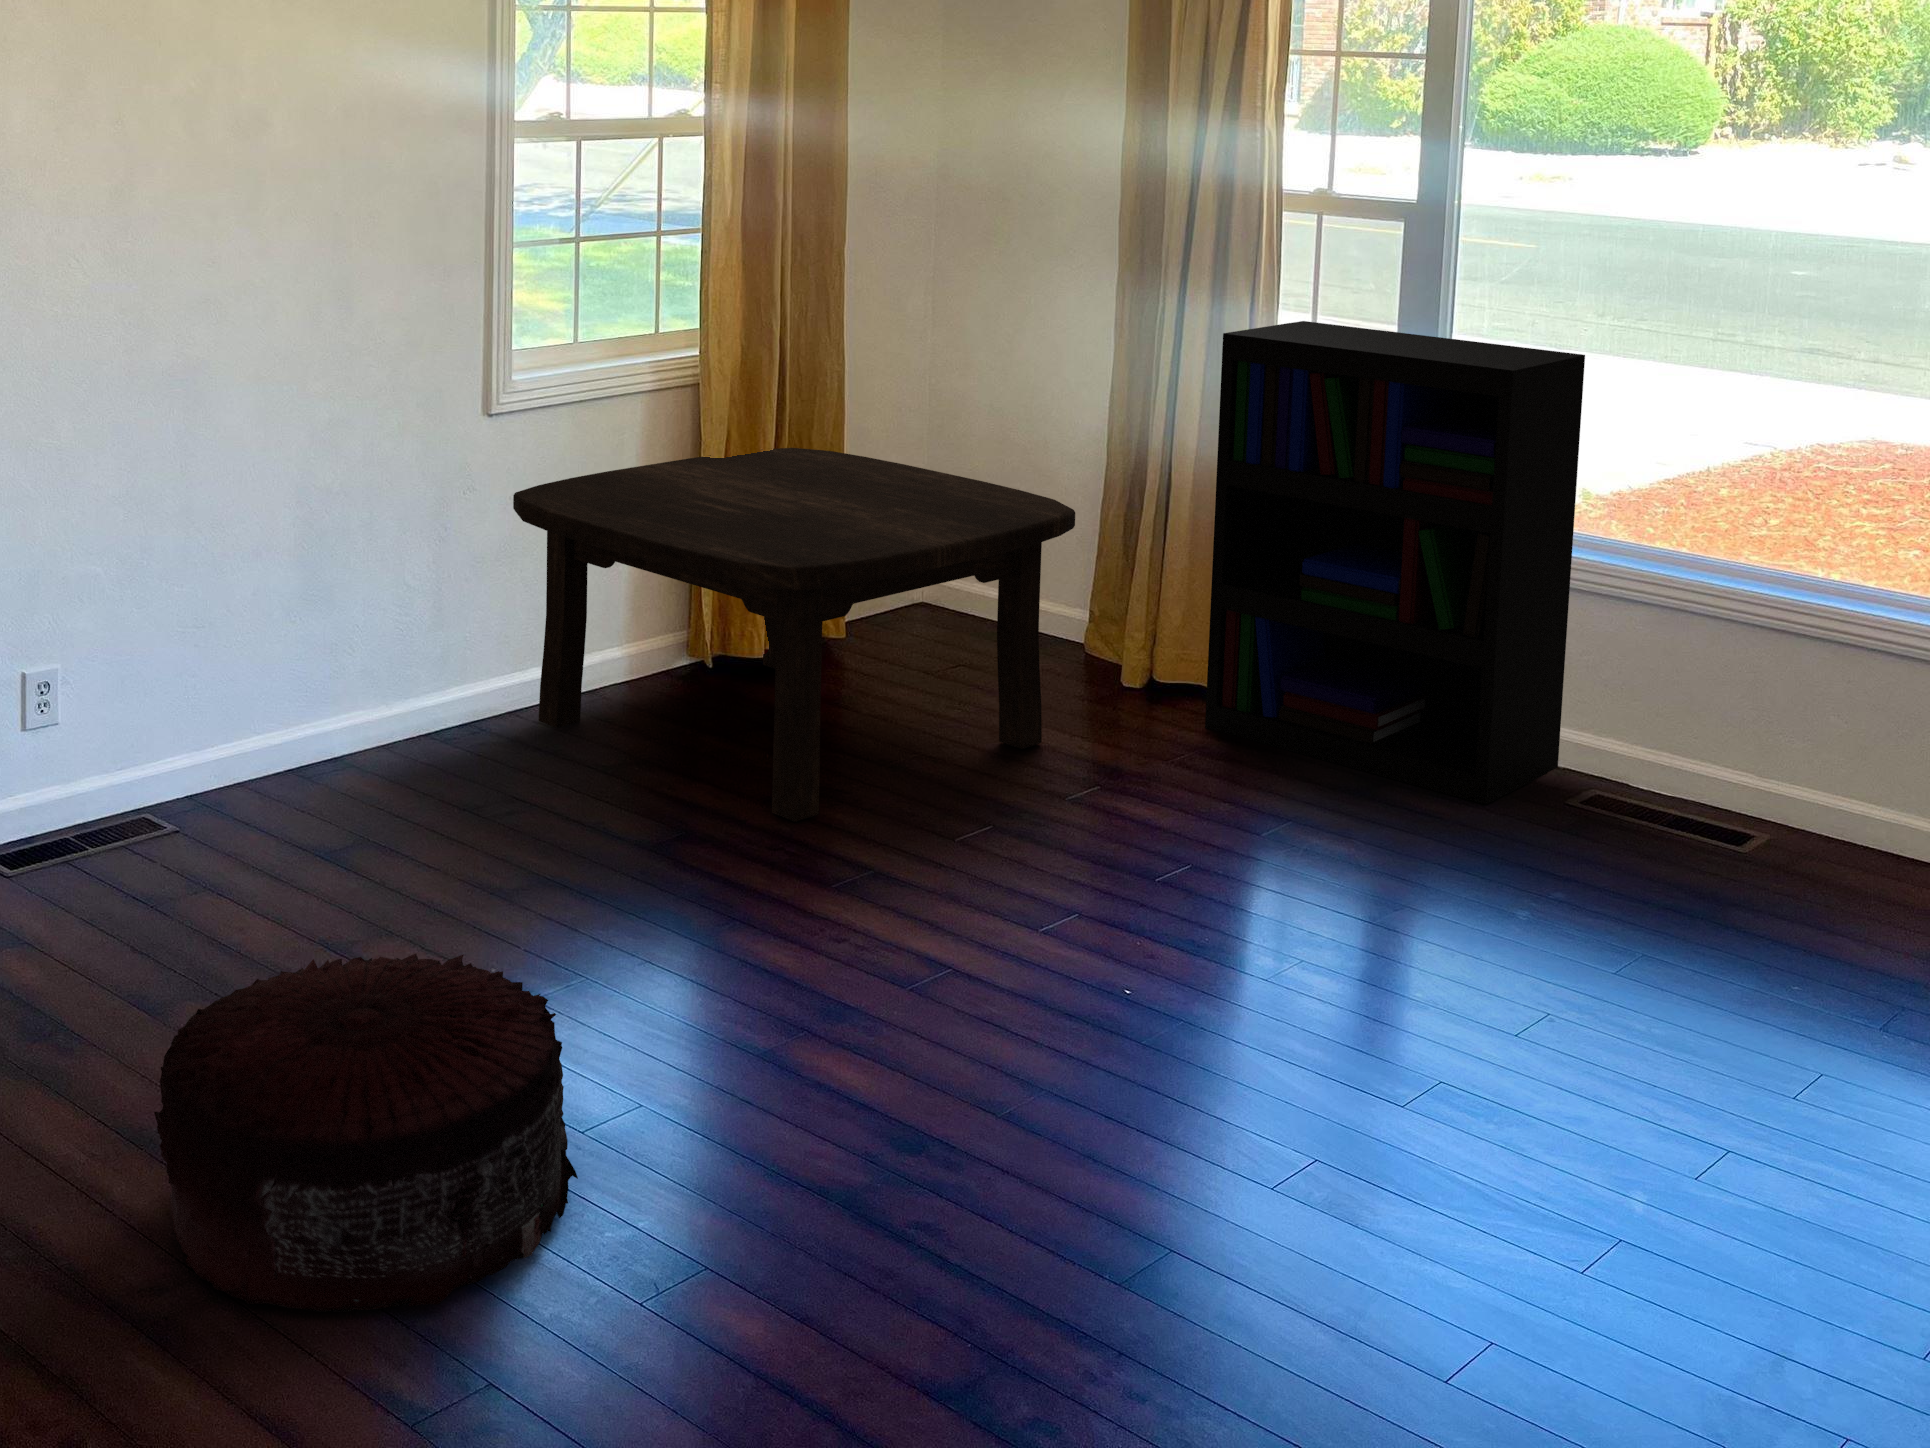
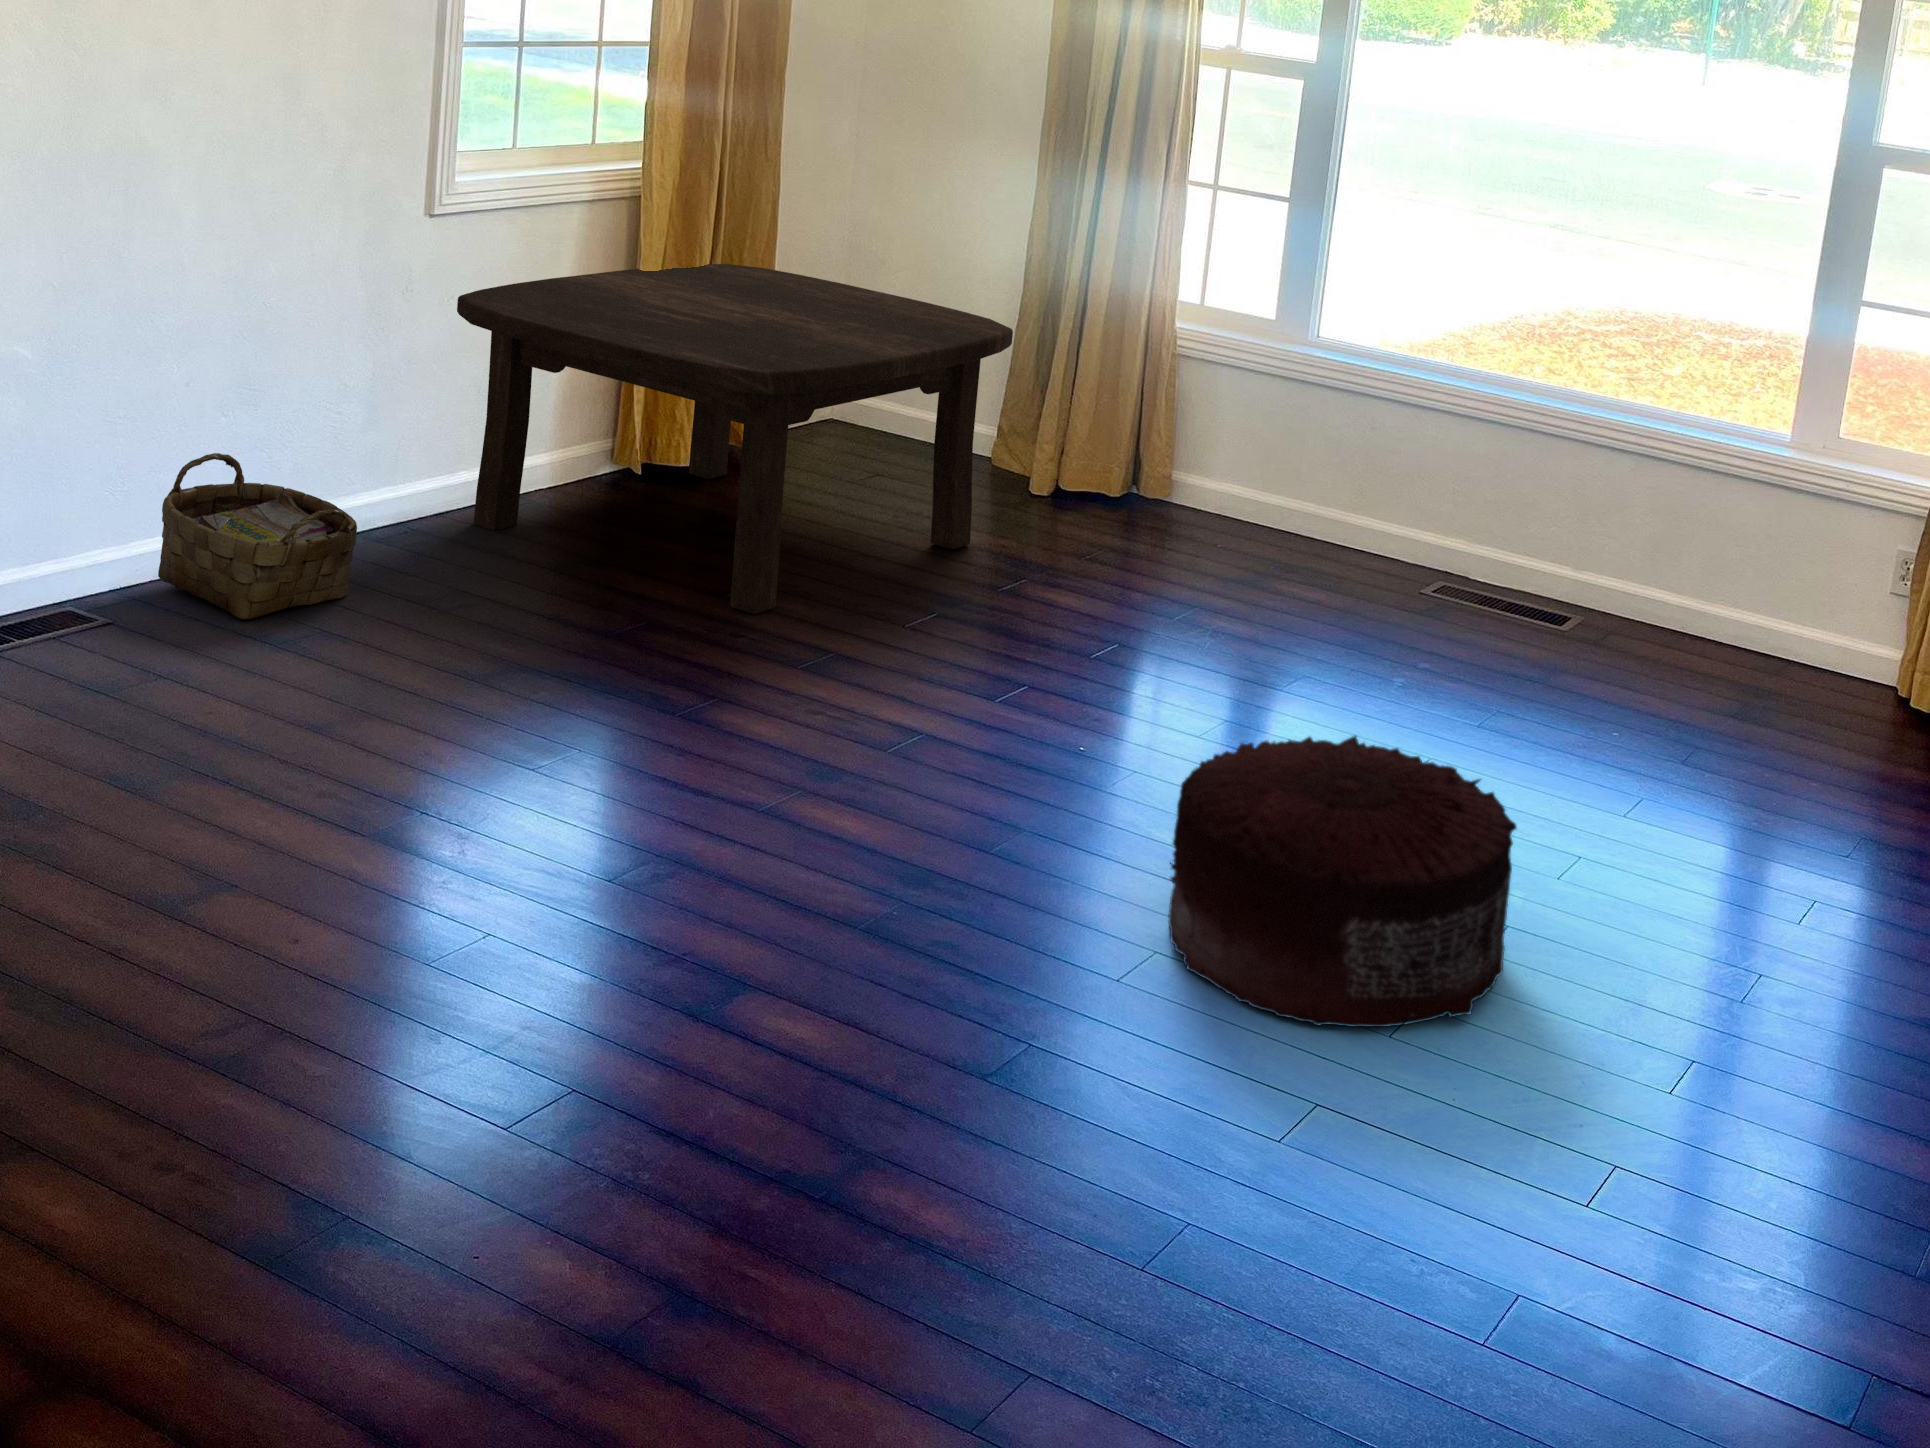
bookshelf: present [1205,321,1585,804] -> none [1112,165,1460,594]
woven basket: none [230,656,406,823] -> present [158,453,357,620]
pouf: present [154,954,578,1312] -> present [1168,736,1517,1027]

